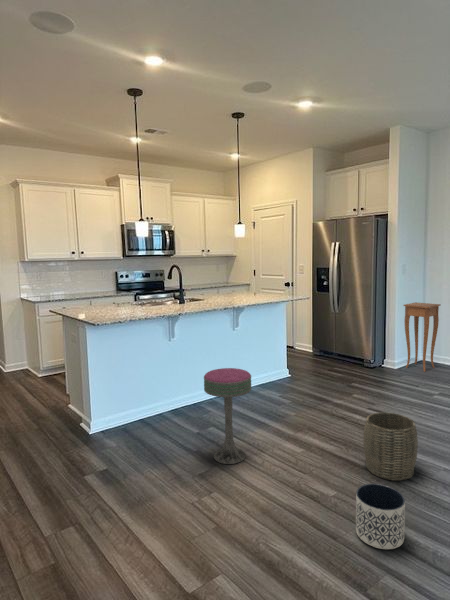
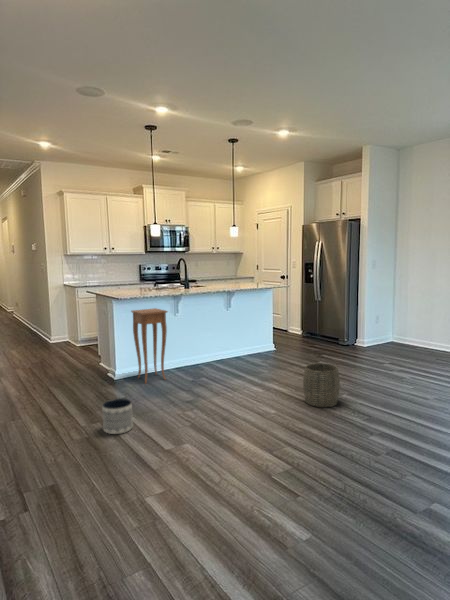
side table: present [404,302,440,372] -> present [131,308,167,383]
bar stool: present [204,368,251,464] -> none [193,331,227,397]
planter: present [356,484,405,549] -> present [102,399,133,434]

